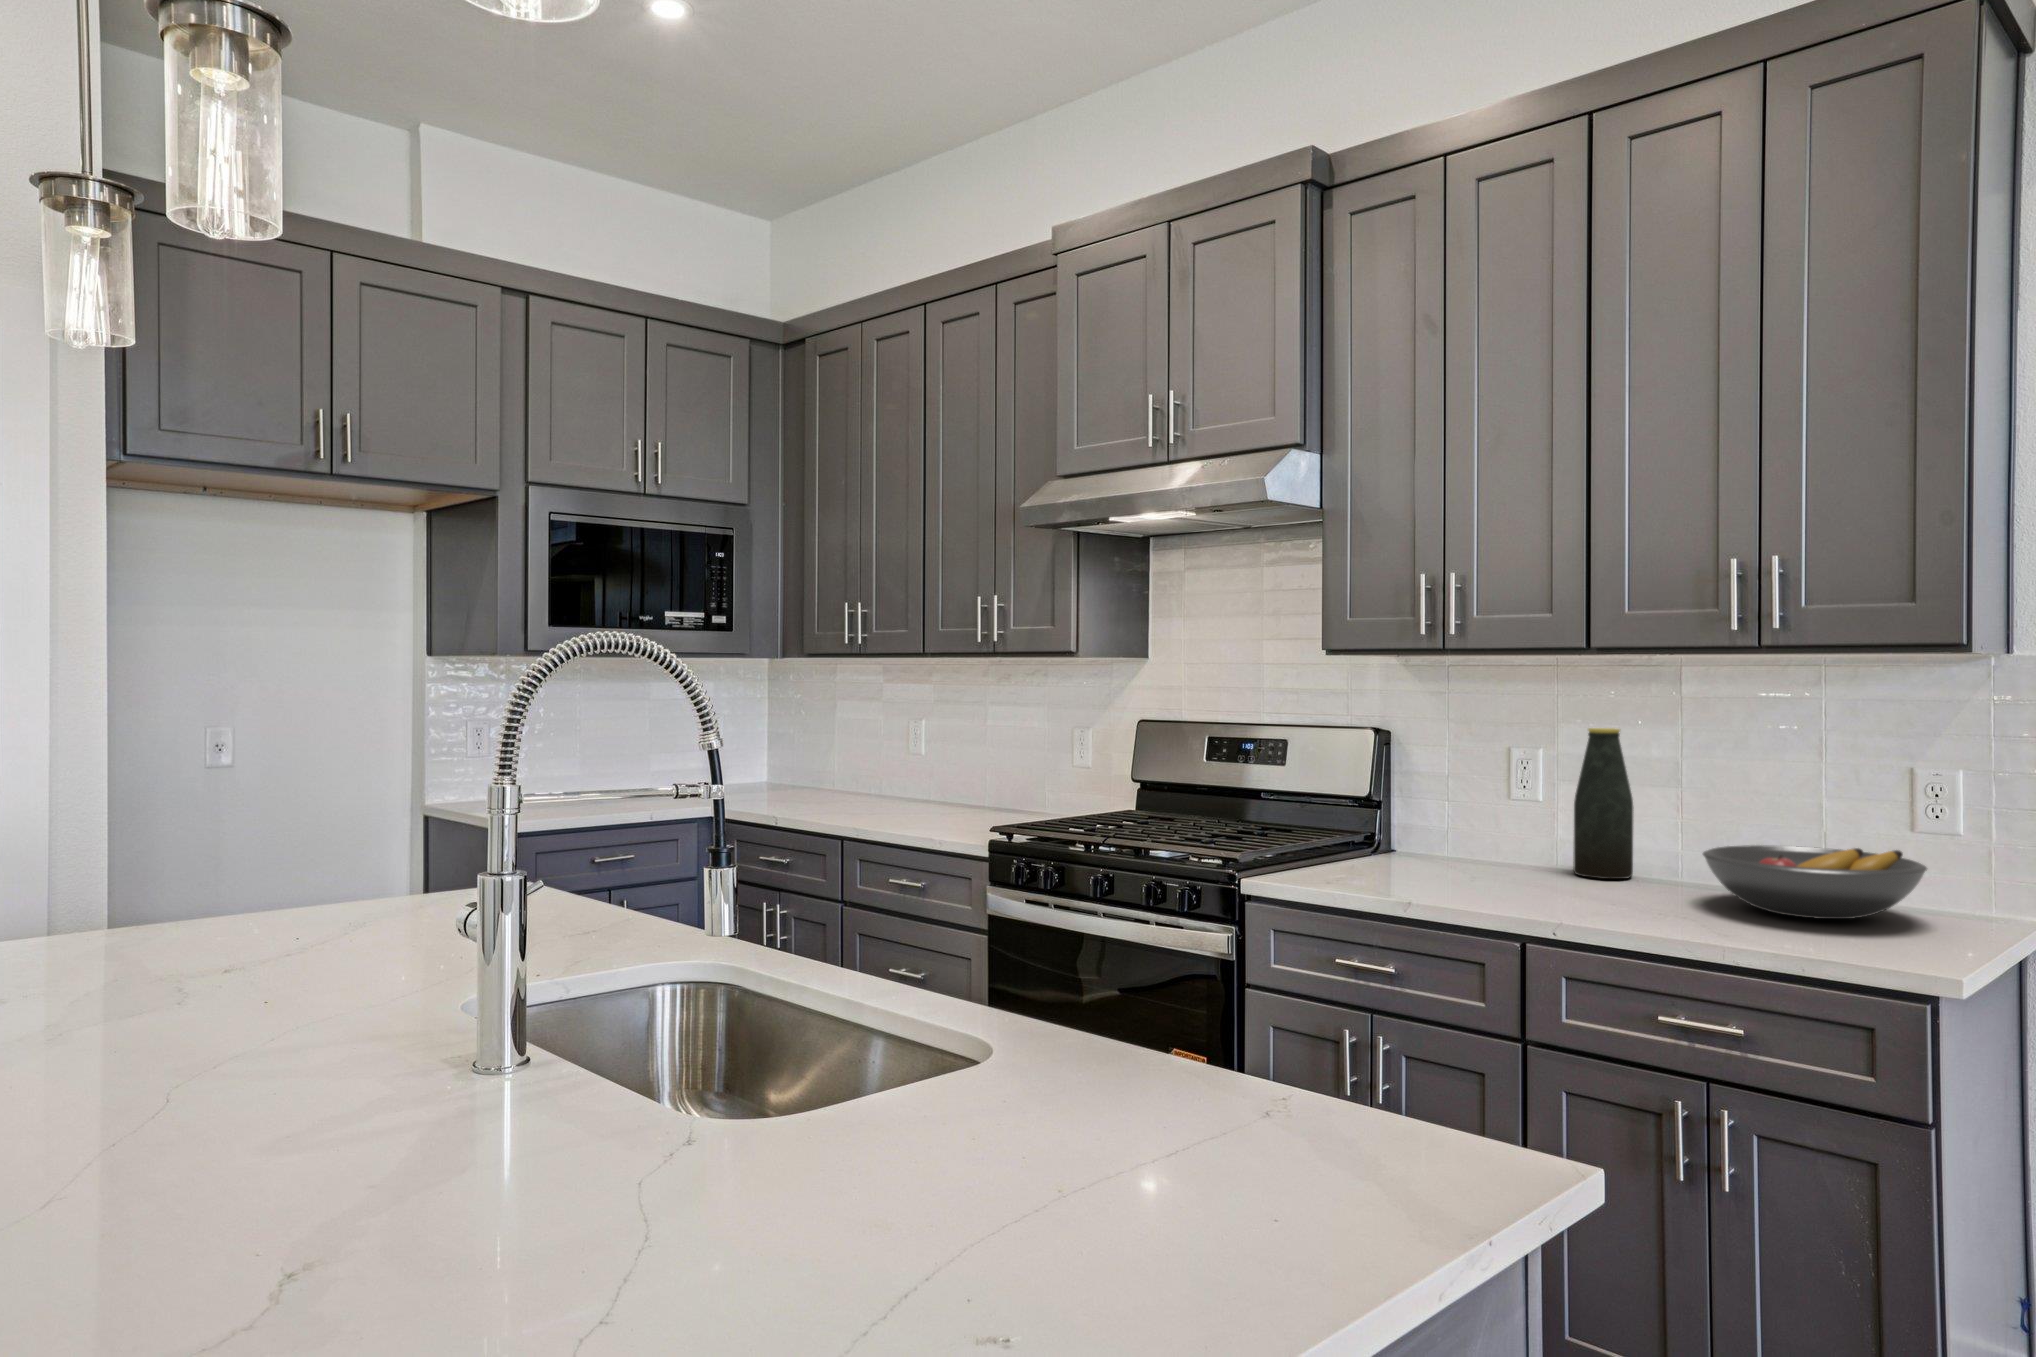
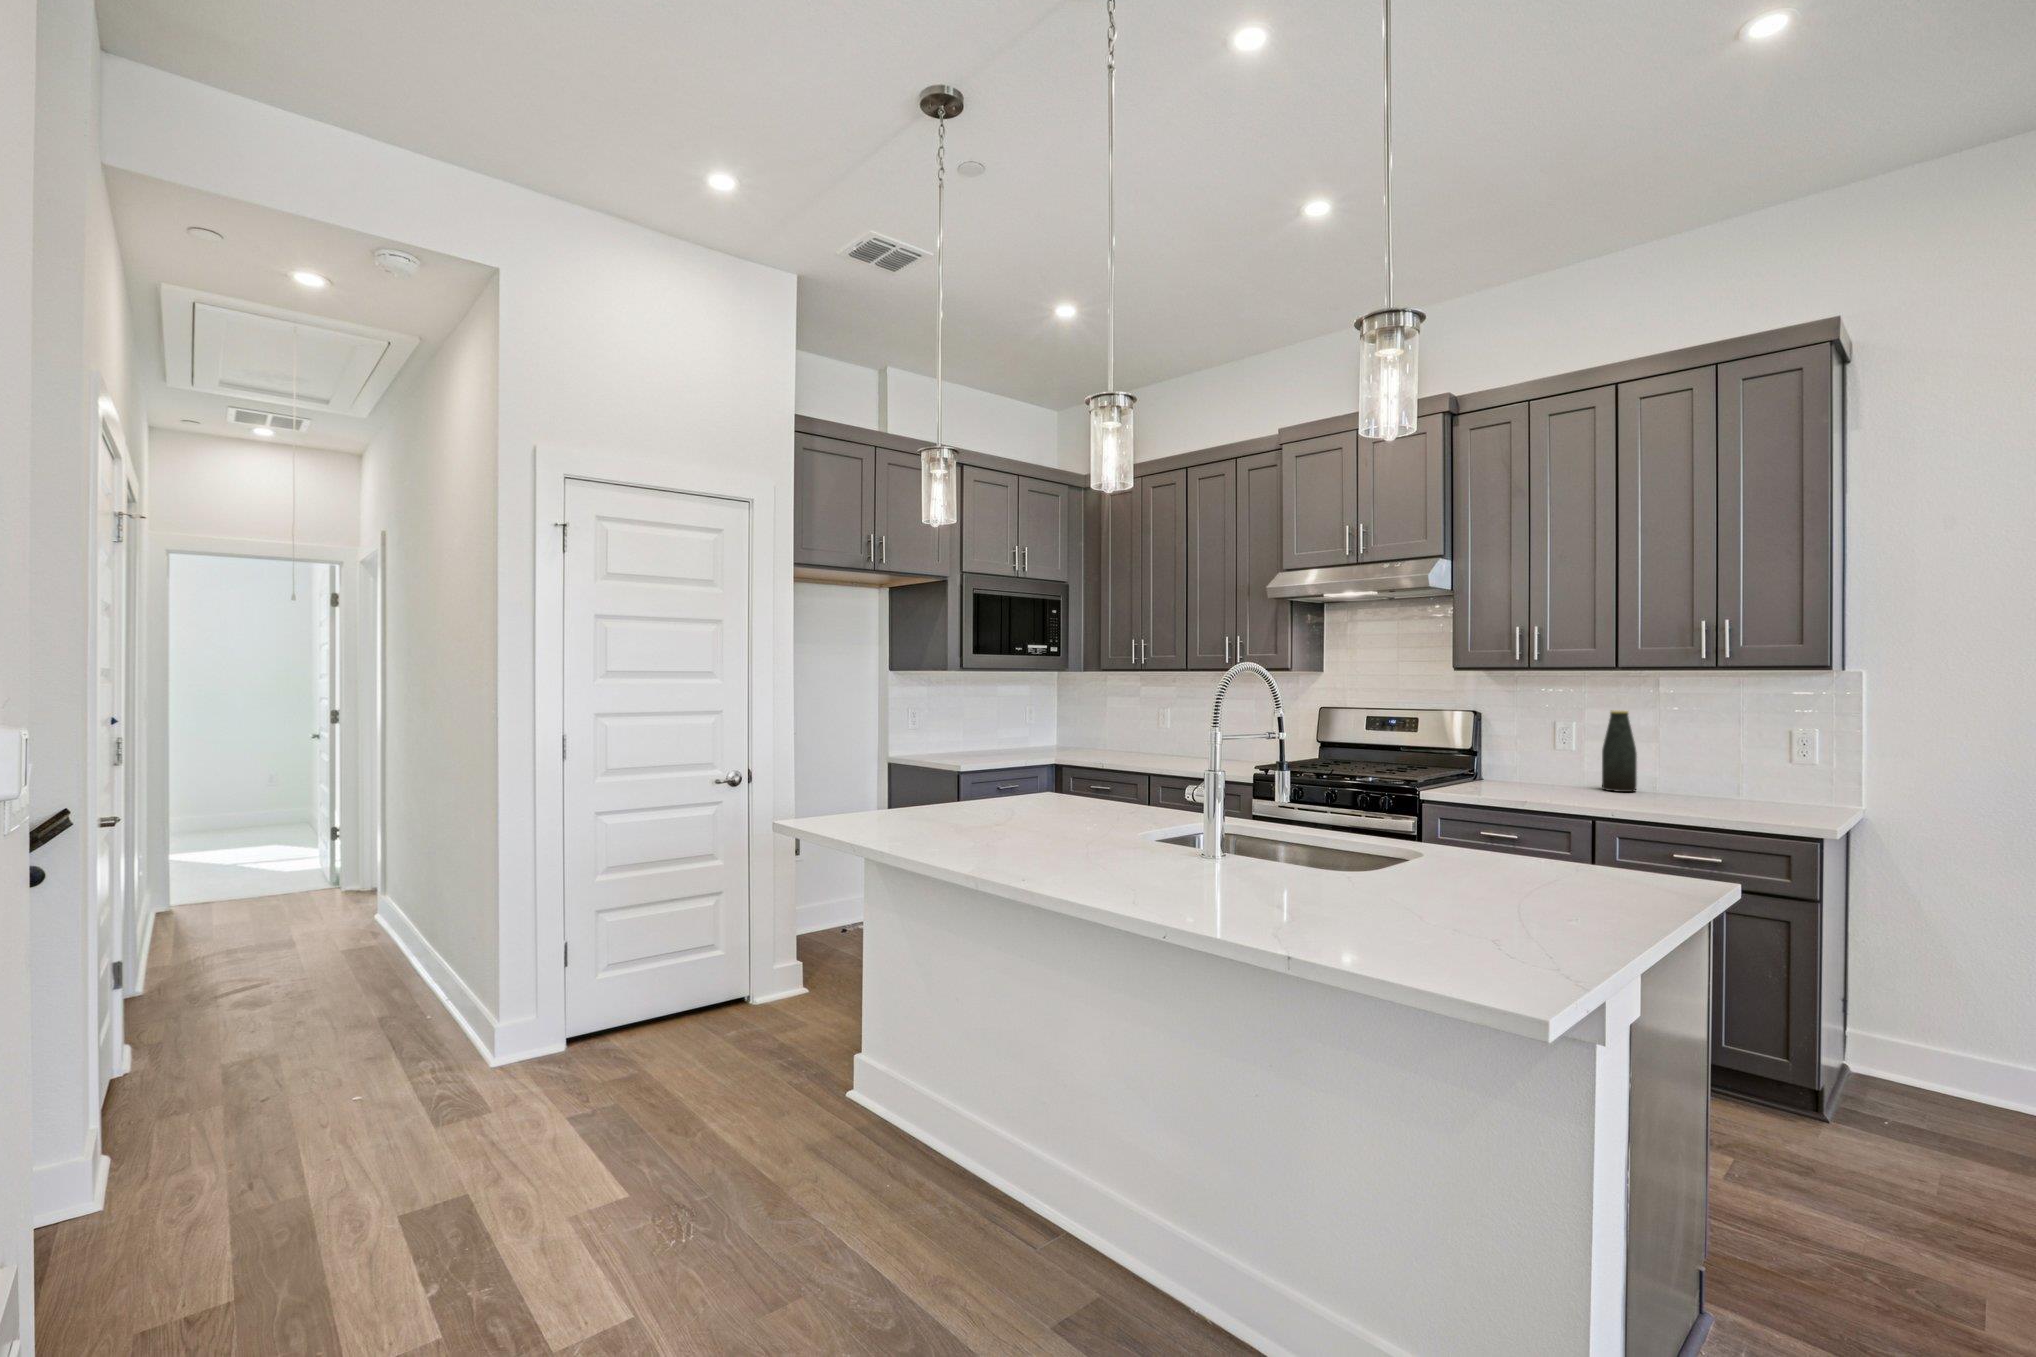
fruit bowl: present [1703,845,1927,919] -> none [1683,772,1811,809]

